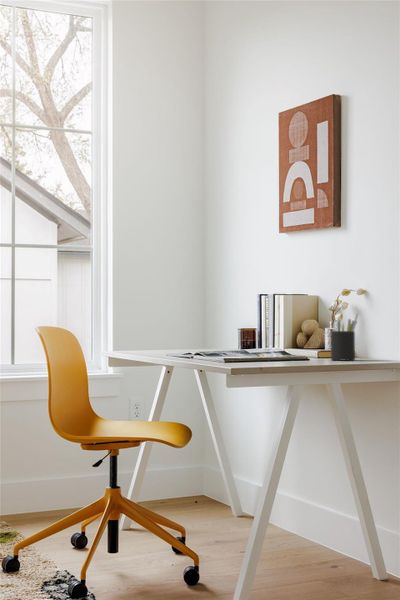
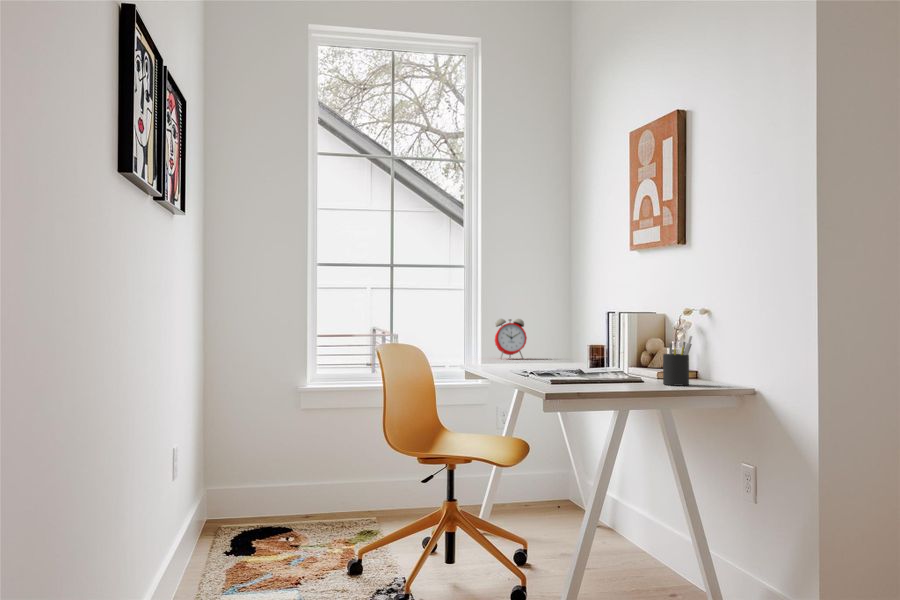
alarm clock: none [129,305,164,348] -> present [495,319,527,359]

